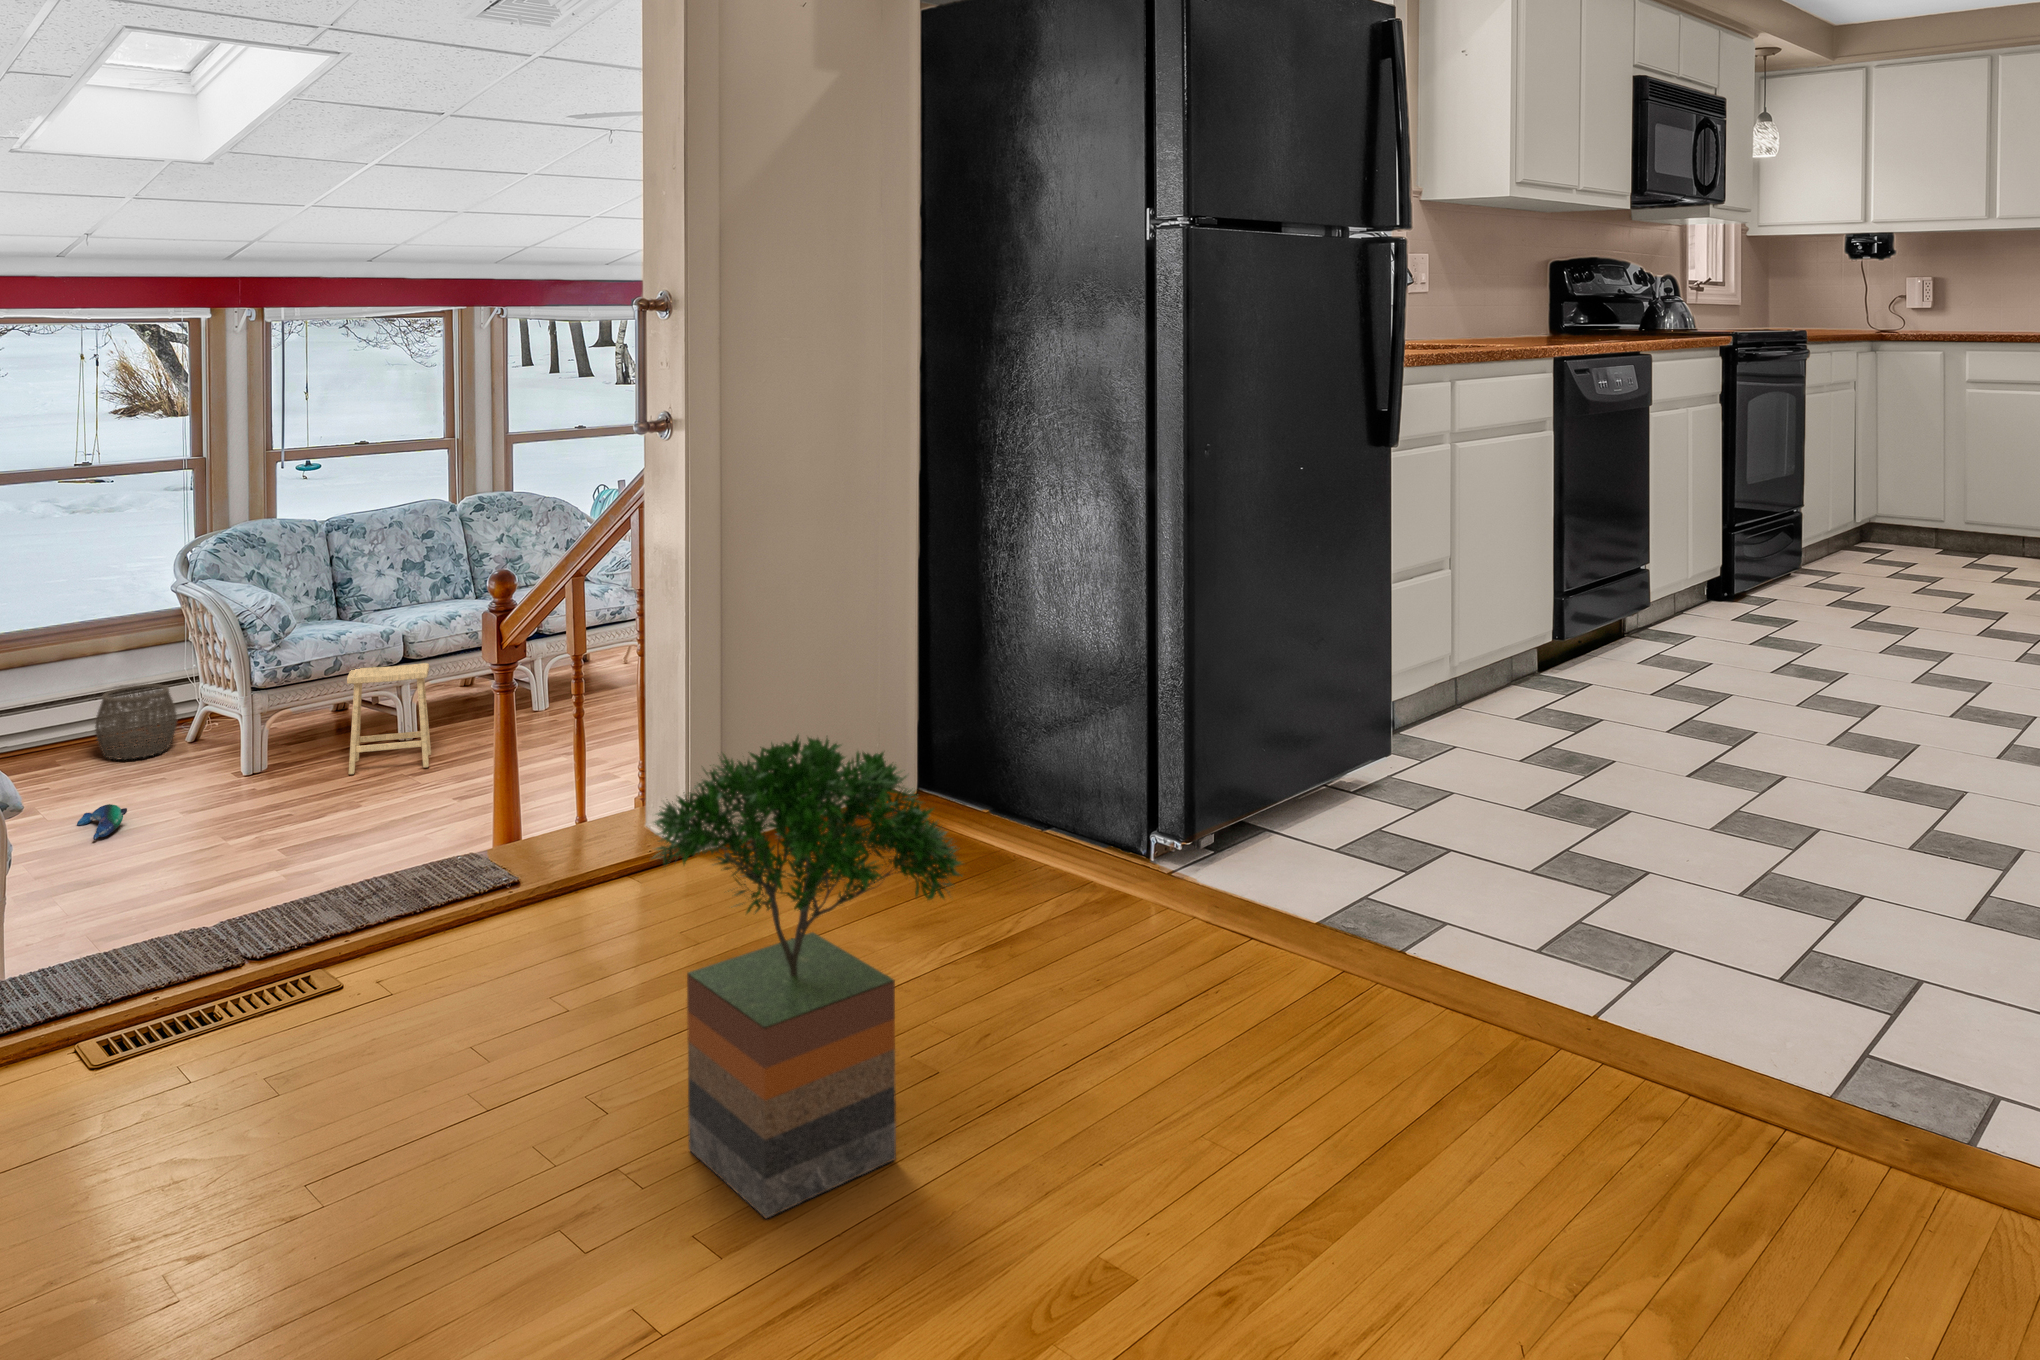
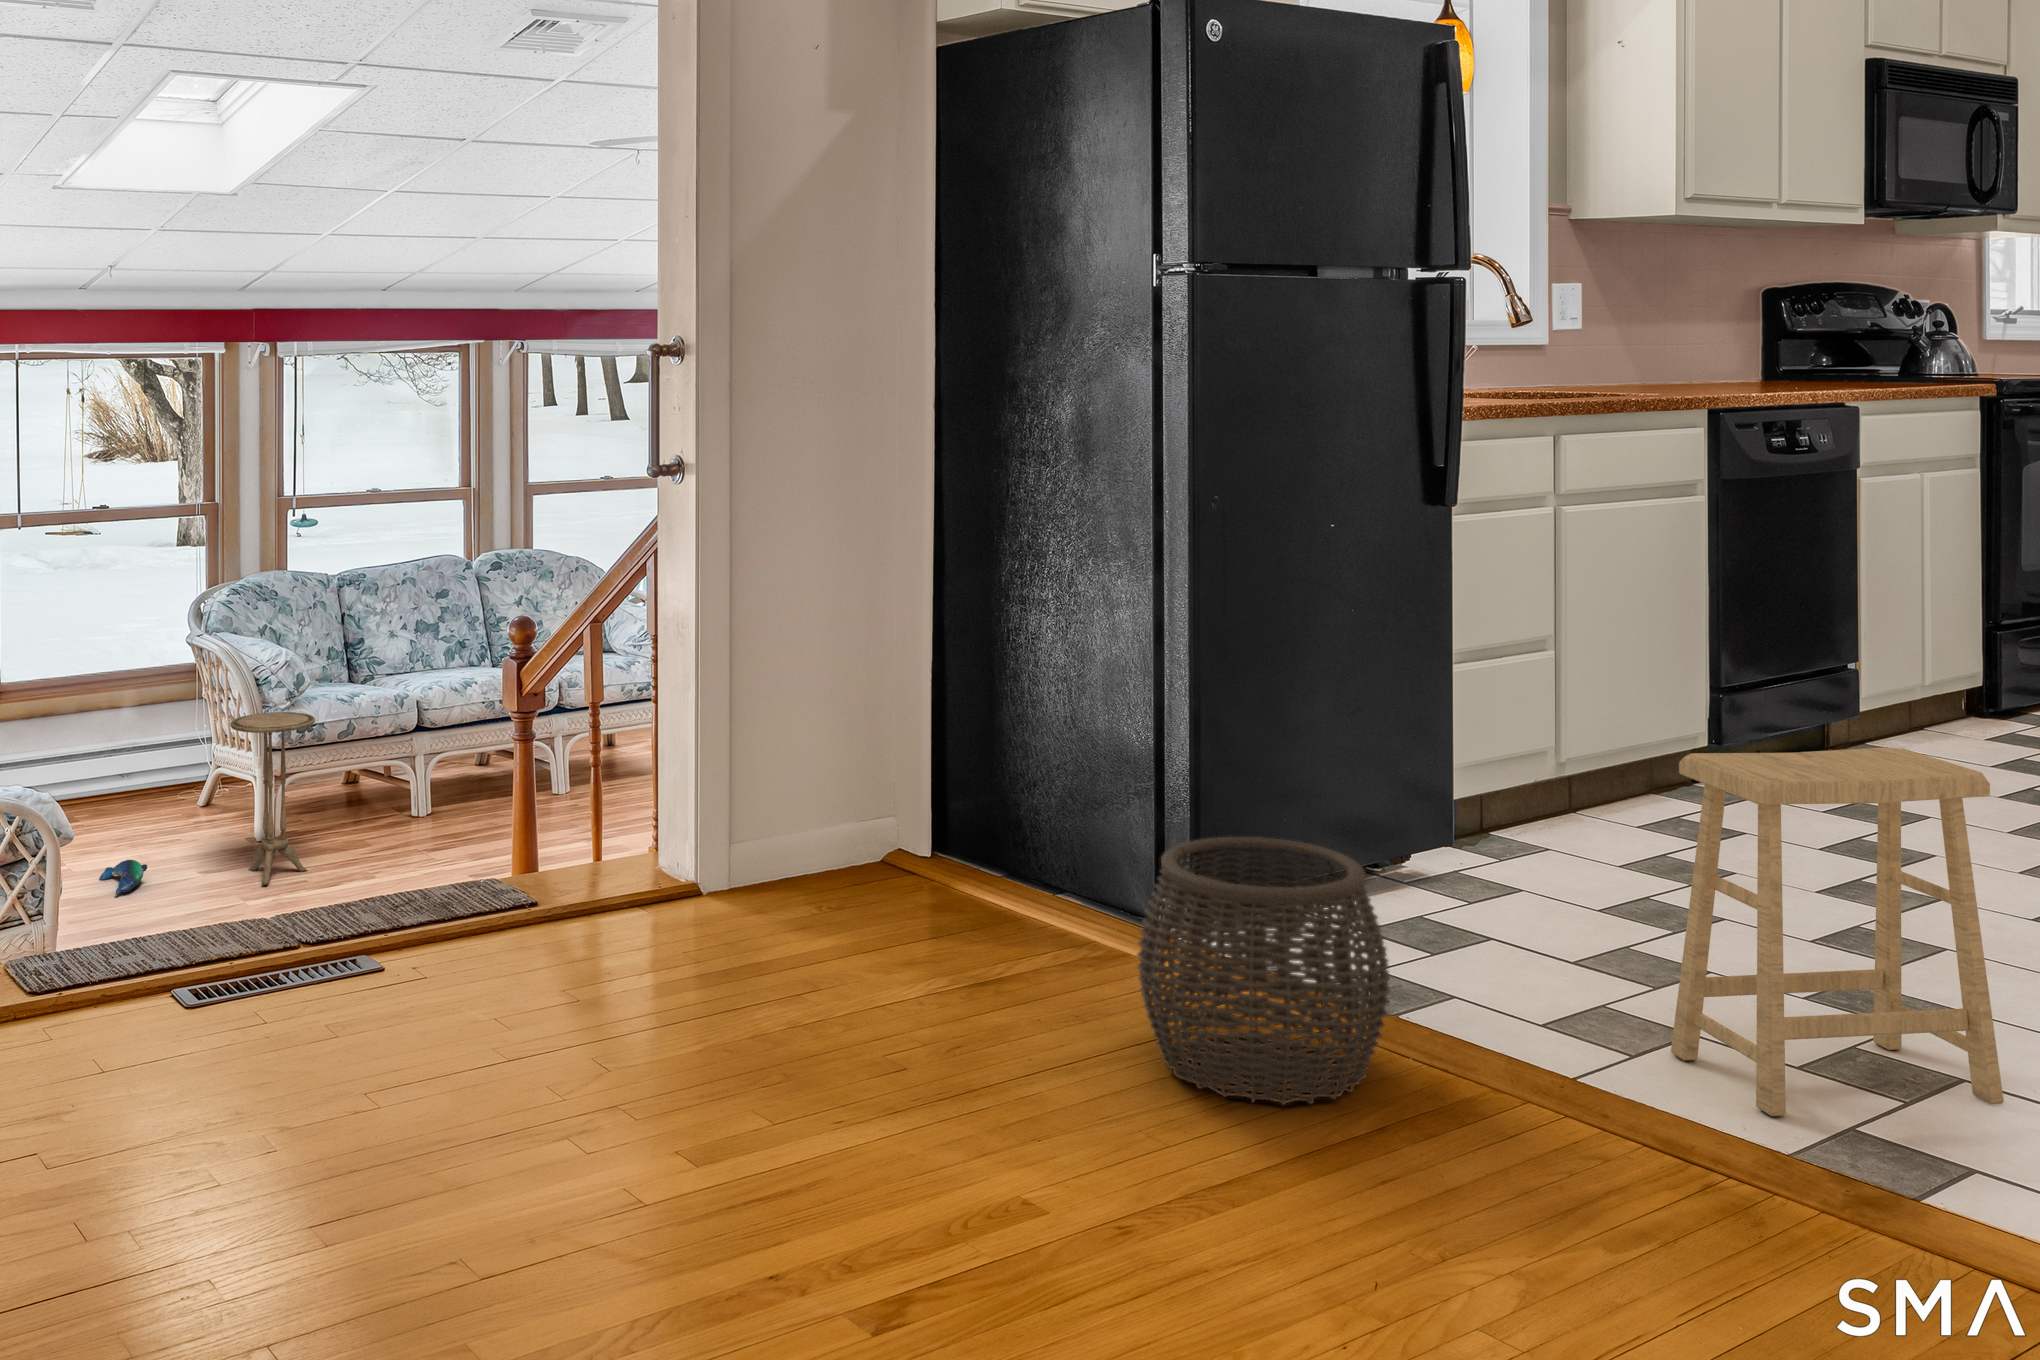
side table: none [212,655,299,820] -> present [230,712,315,885]
footstool: present [347,663,431,774] -> present [1671,747,2004,1116]
woven basket: present [95,684,177,760] -> present [1137,837,1390,1105]
potted tree: present [653,736,962,1218] -> none [653,740,928,1149]

